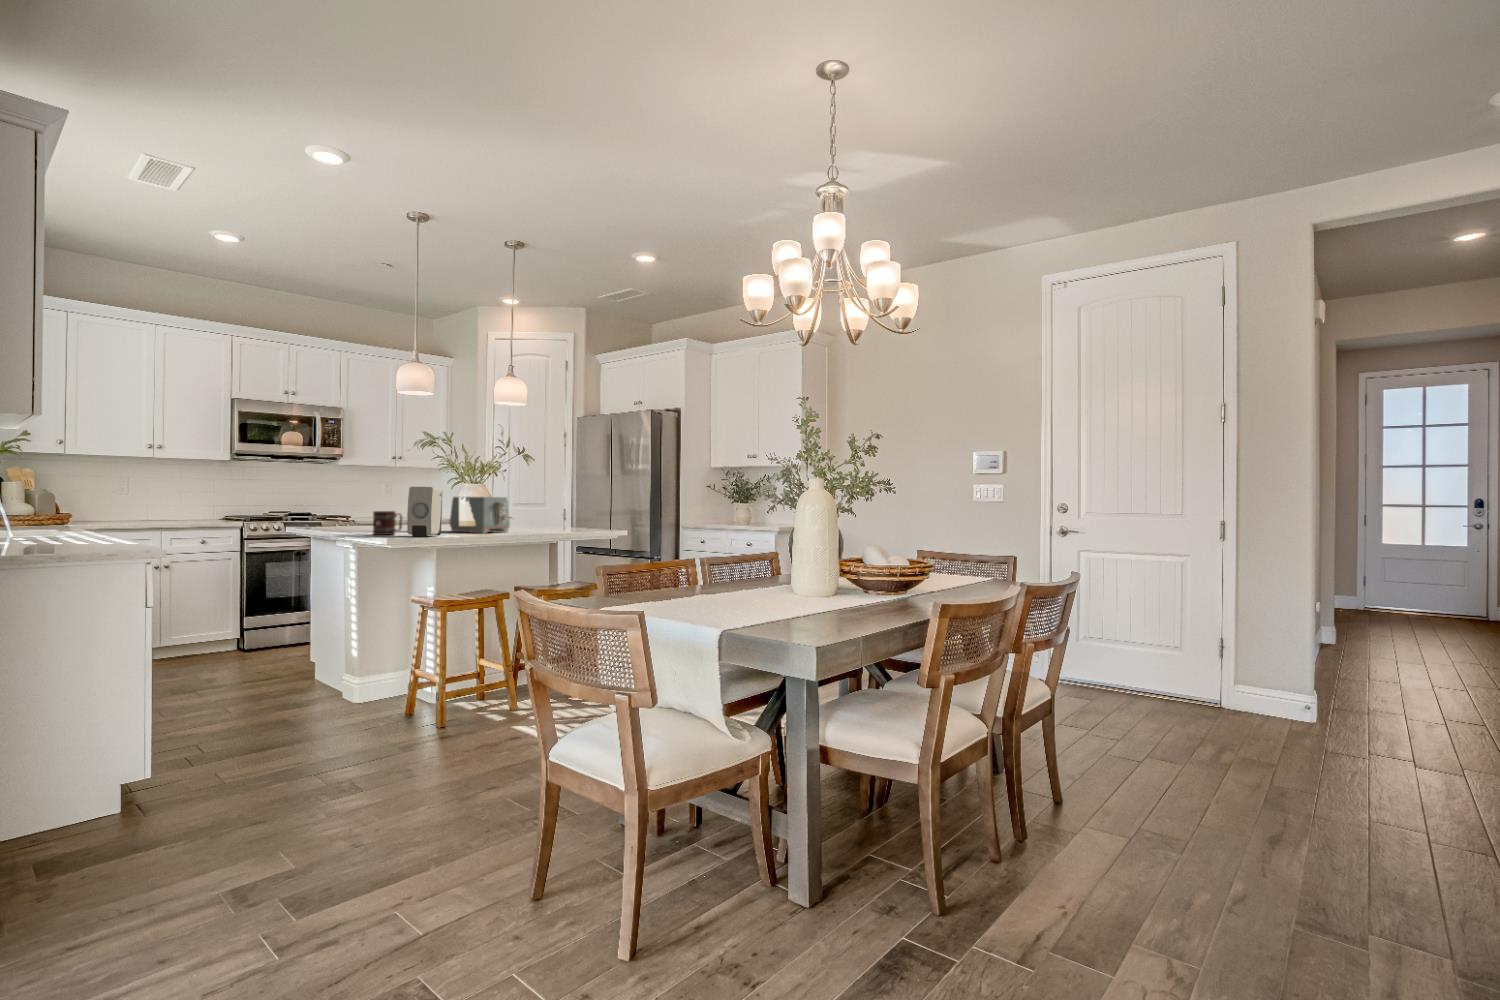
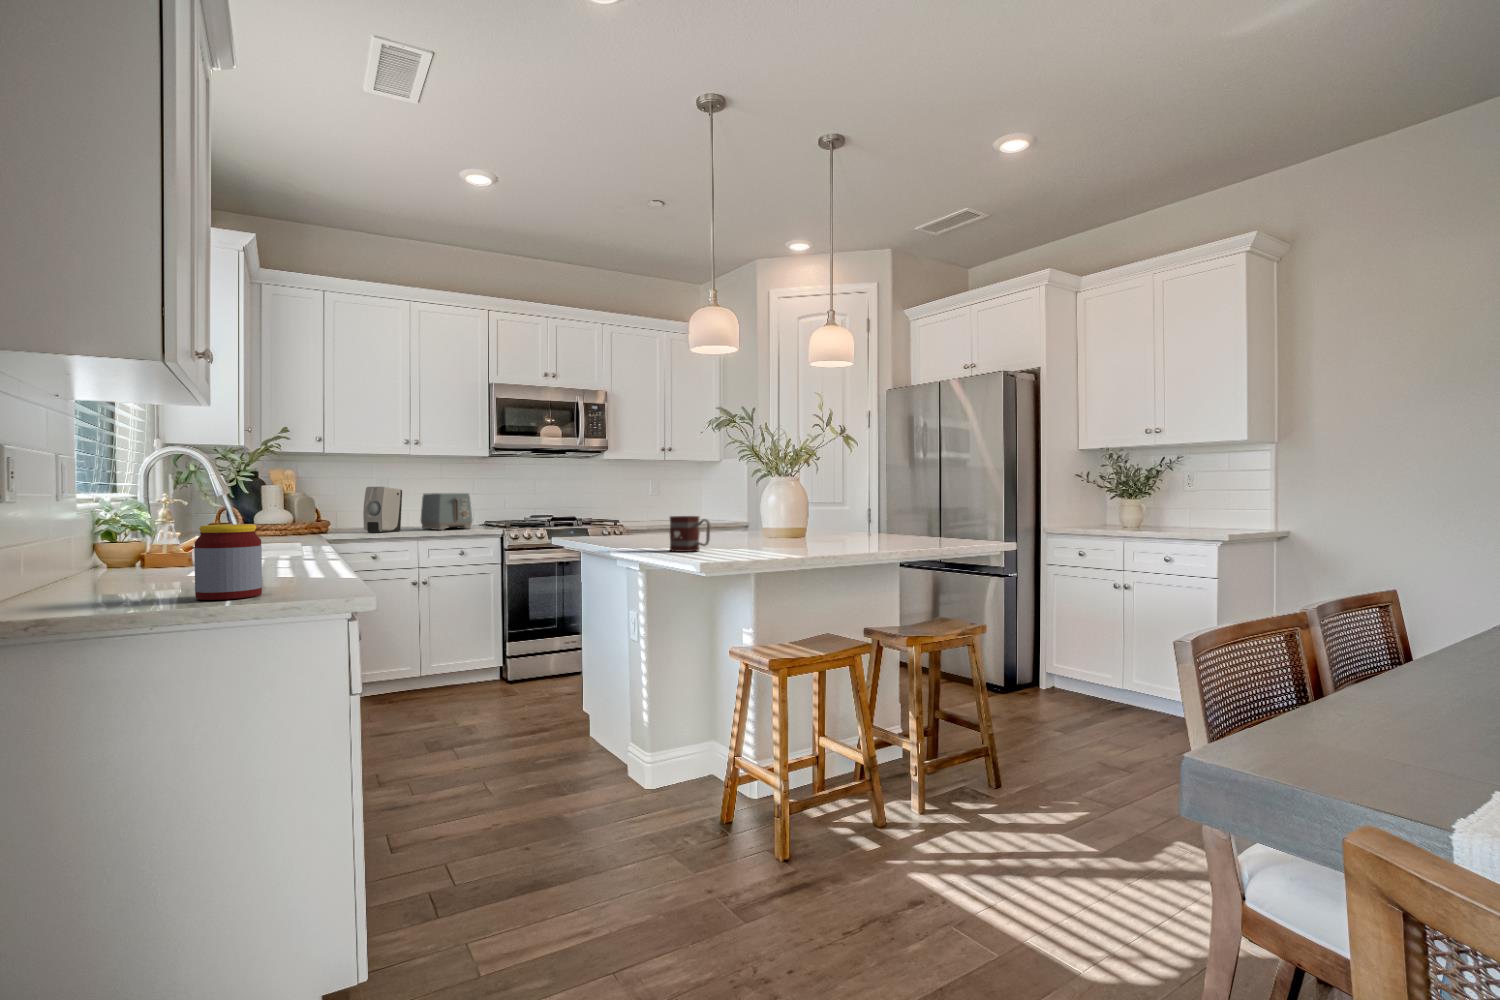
soap dispenser: present [407,487,442,537] -> present [363,487,402,533]
toaster: present [450,497,510,533] -> present [421,493,472,530]
jar: none [41,512,85,555] -> present [194,524,262,600]

